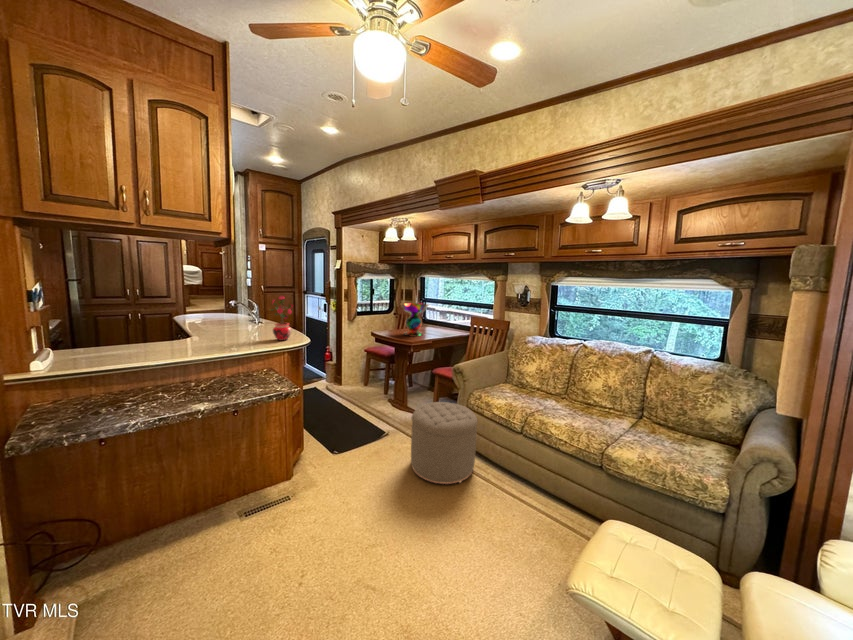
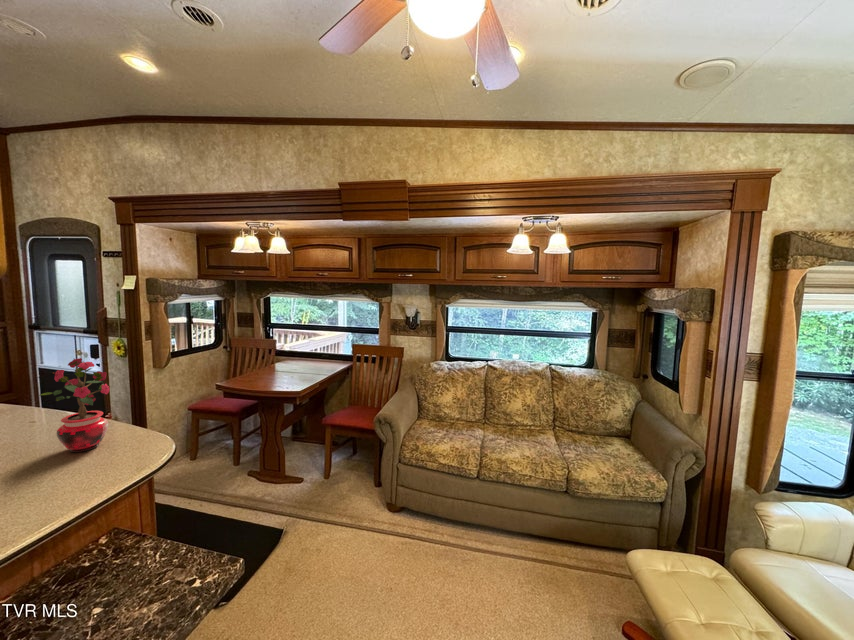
decorative bowl: present [401,303,428,336] -> none [262,334,304,380]
ottoman: present [411,402,478,484] -> none [348,464,434,585]

